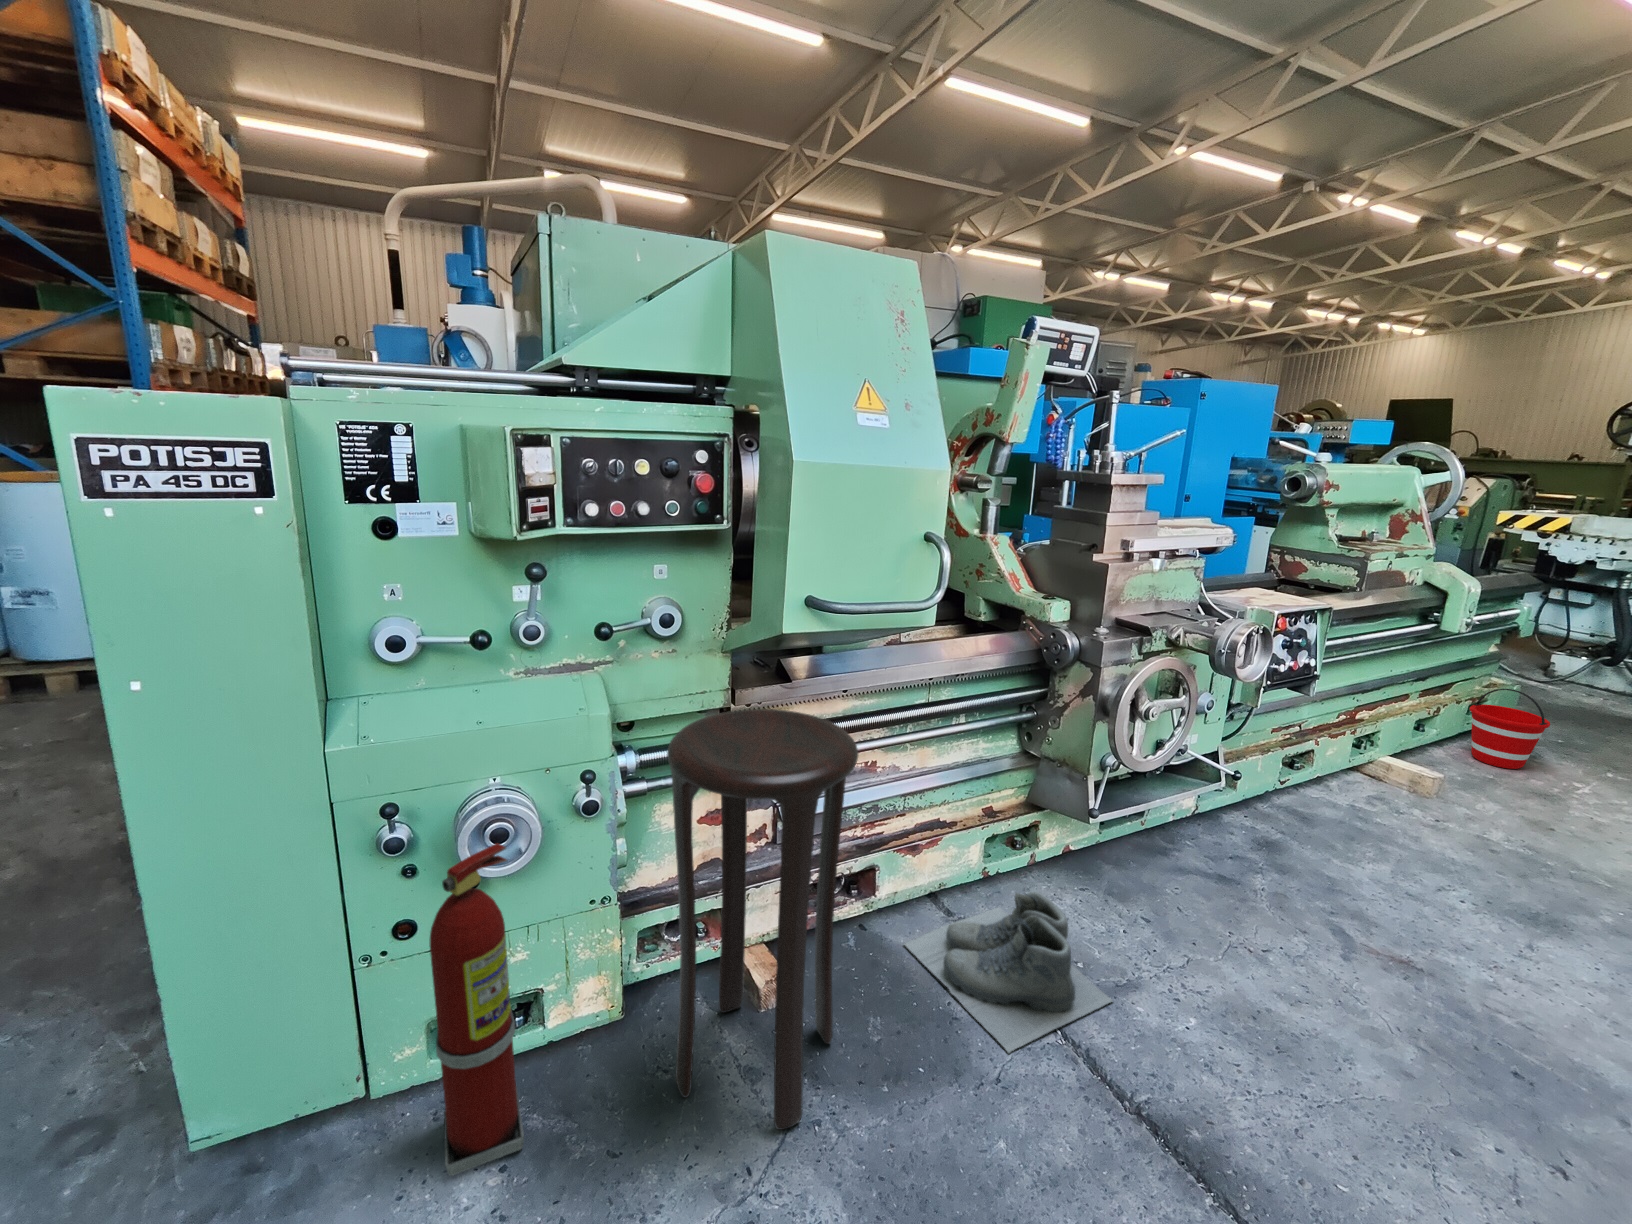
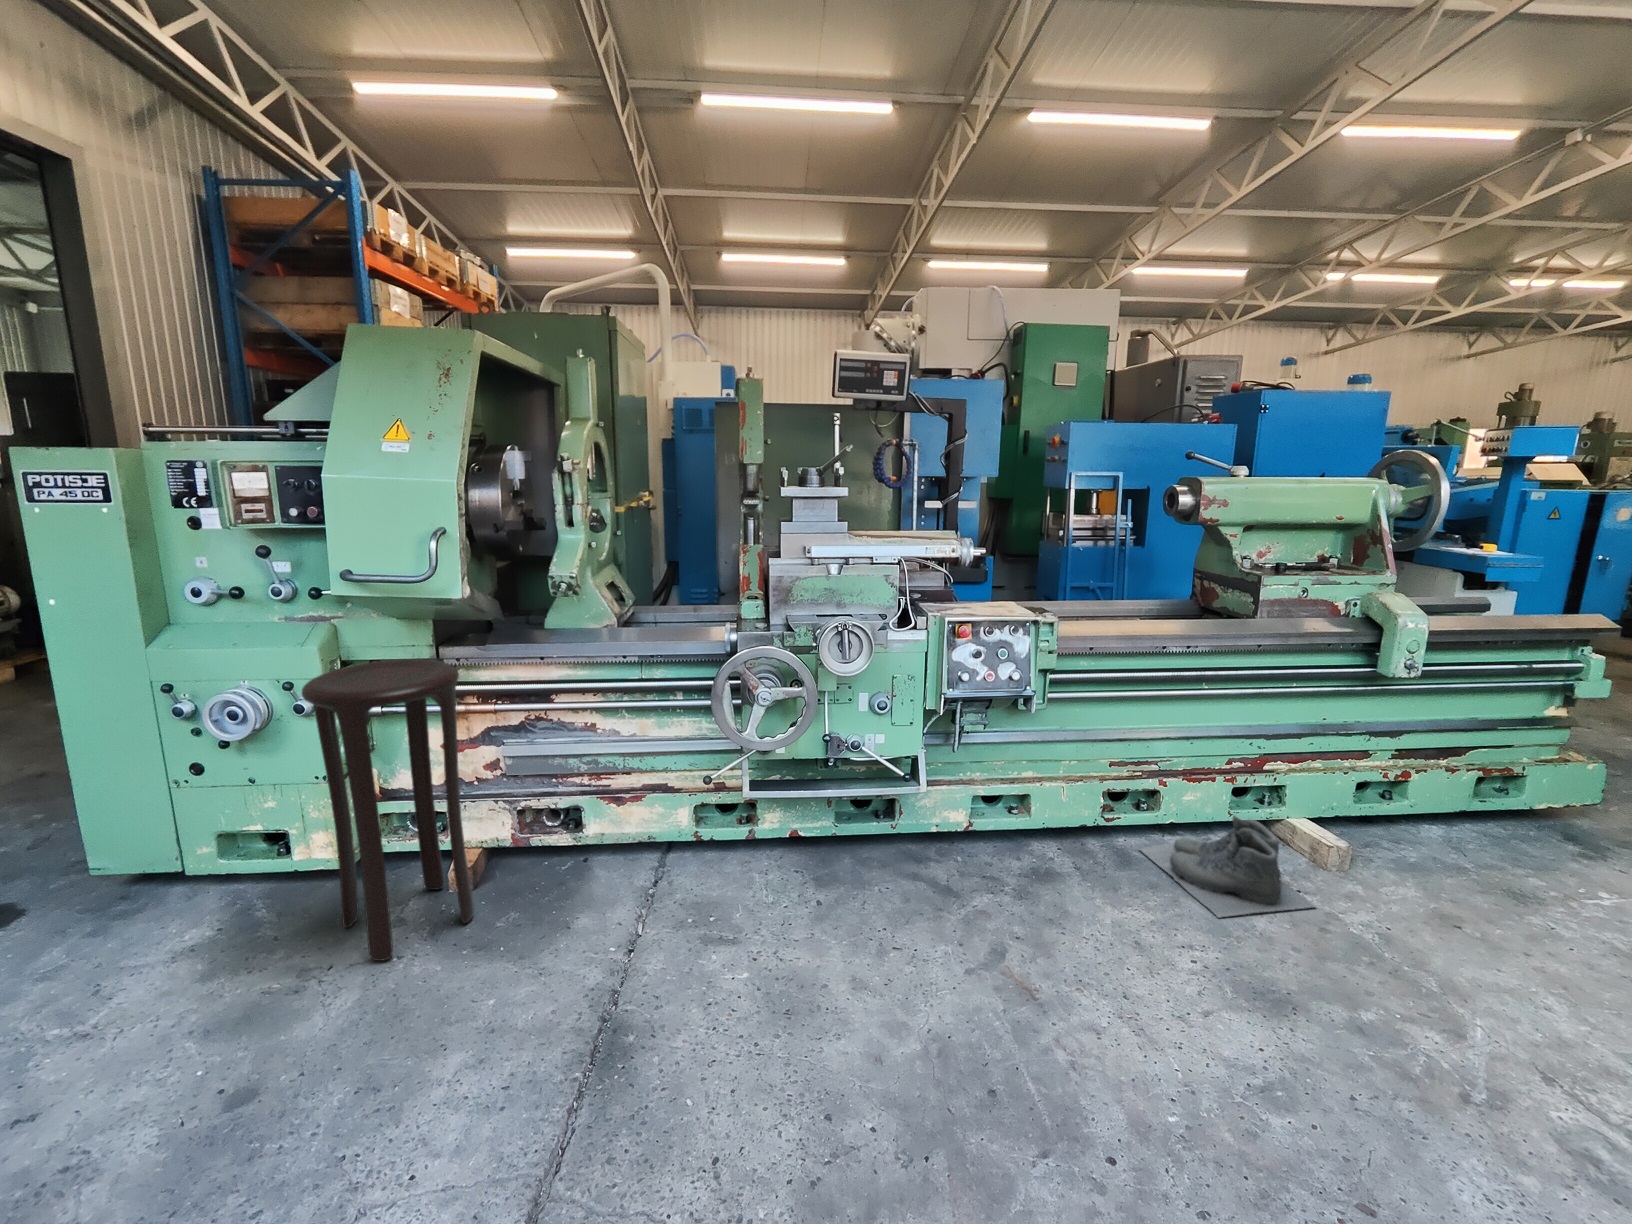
bucket: present [1470,689,1550,769] -> none [1484,761,1592,867]
fire extinguisher: present [430,843,524,1176] -> none [176,724,264,931]
boots: present [904,892,1112,1053] -> present [1139,816,1315,918]

